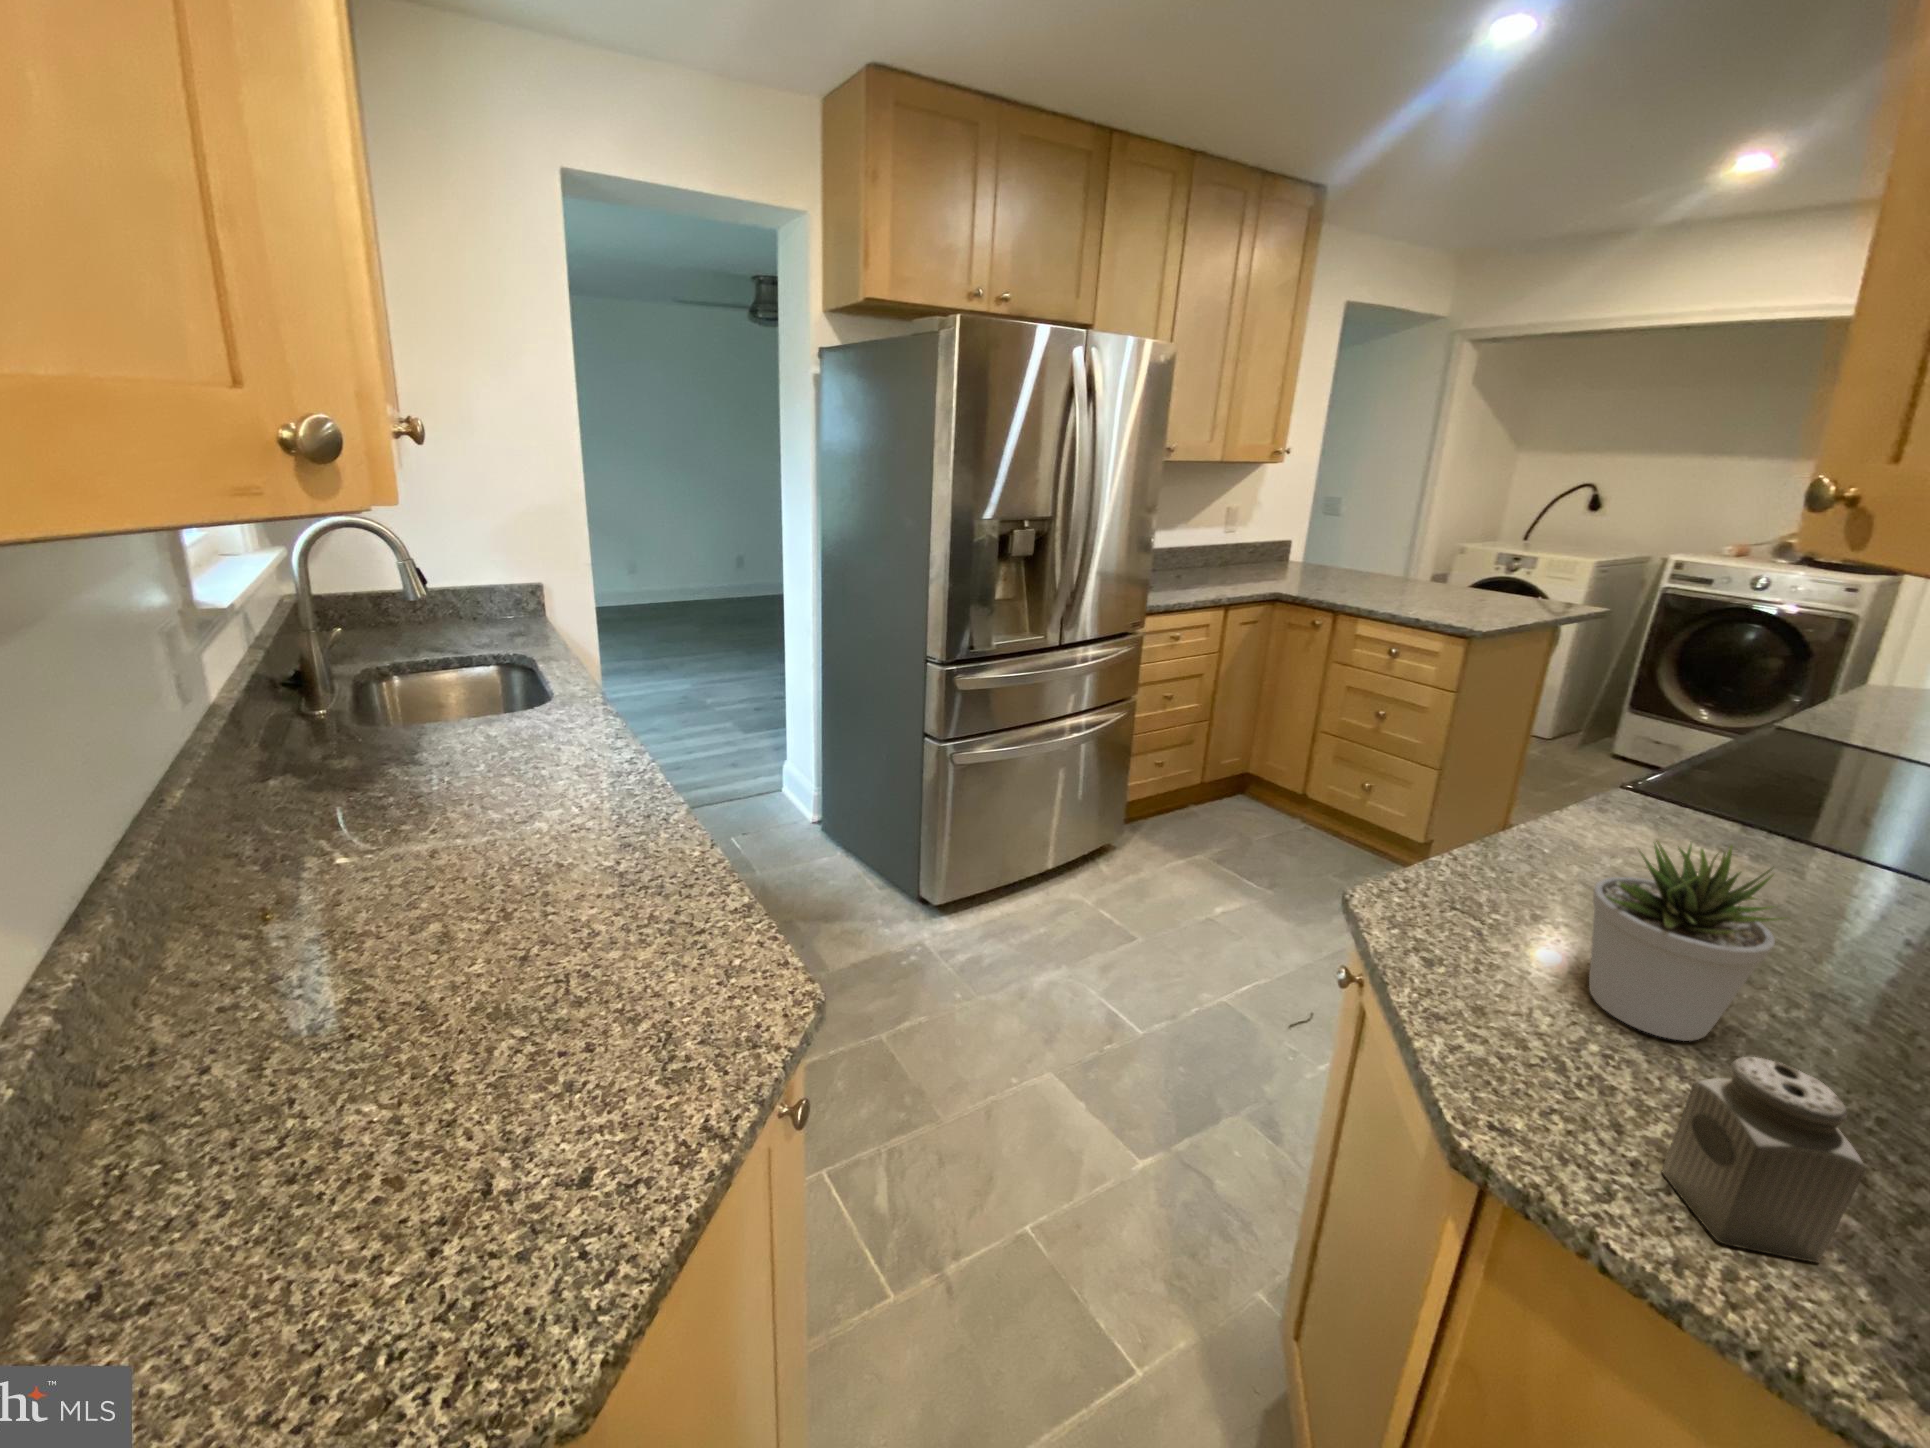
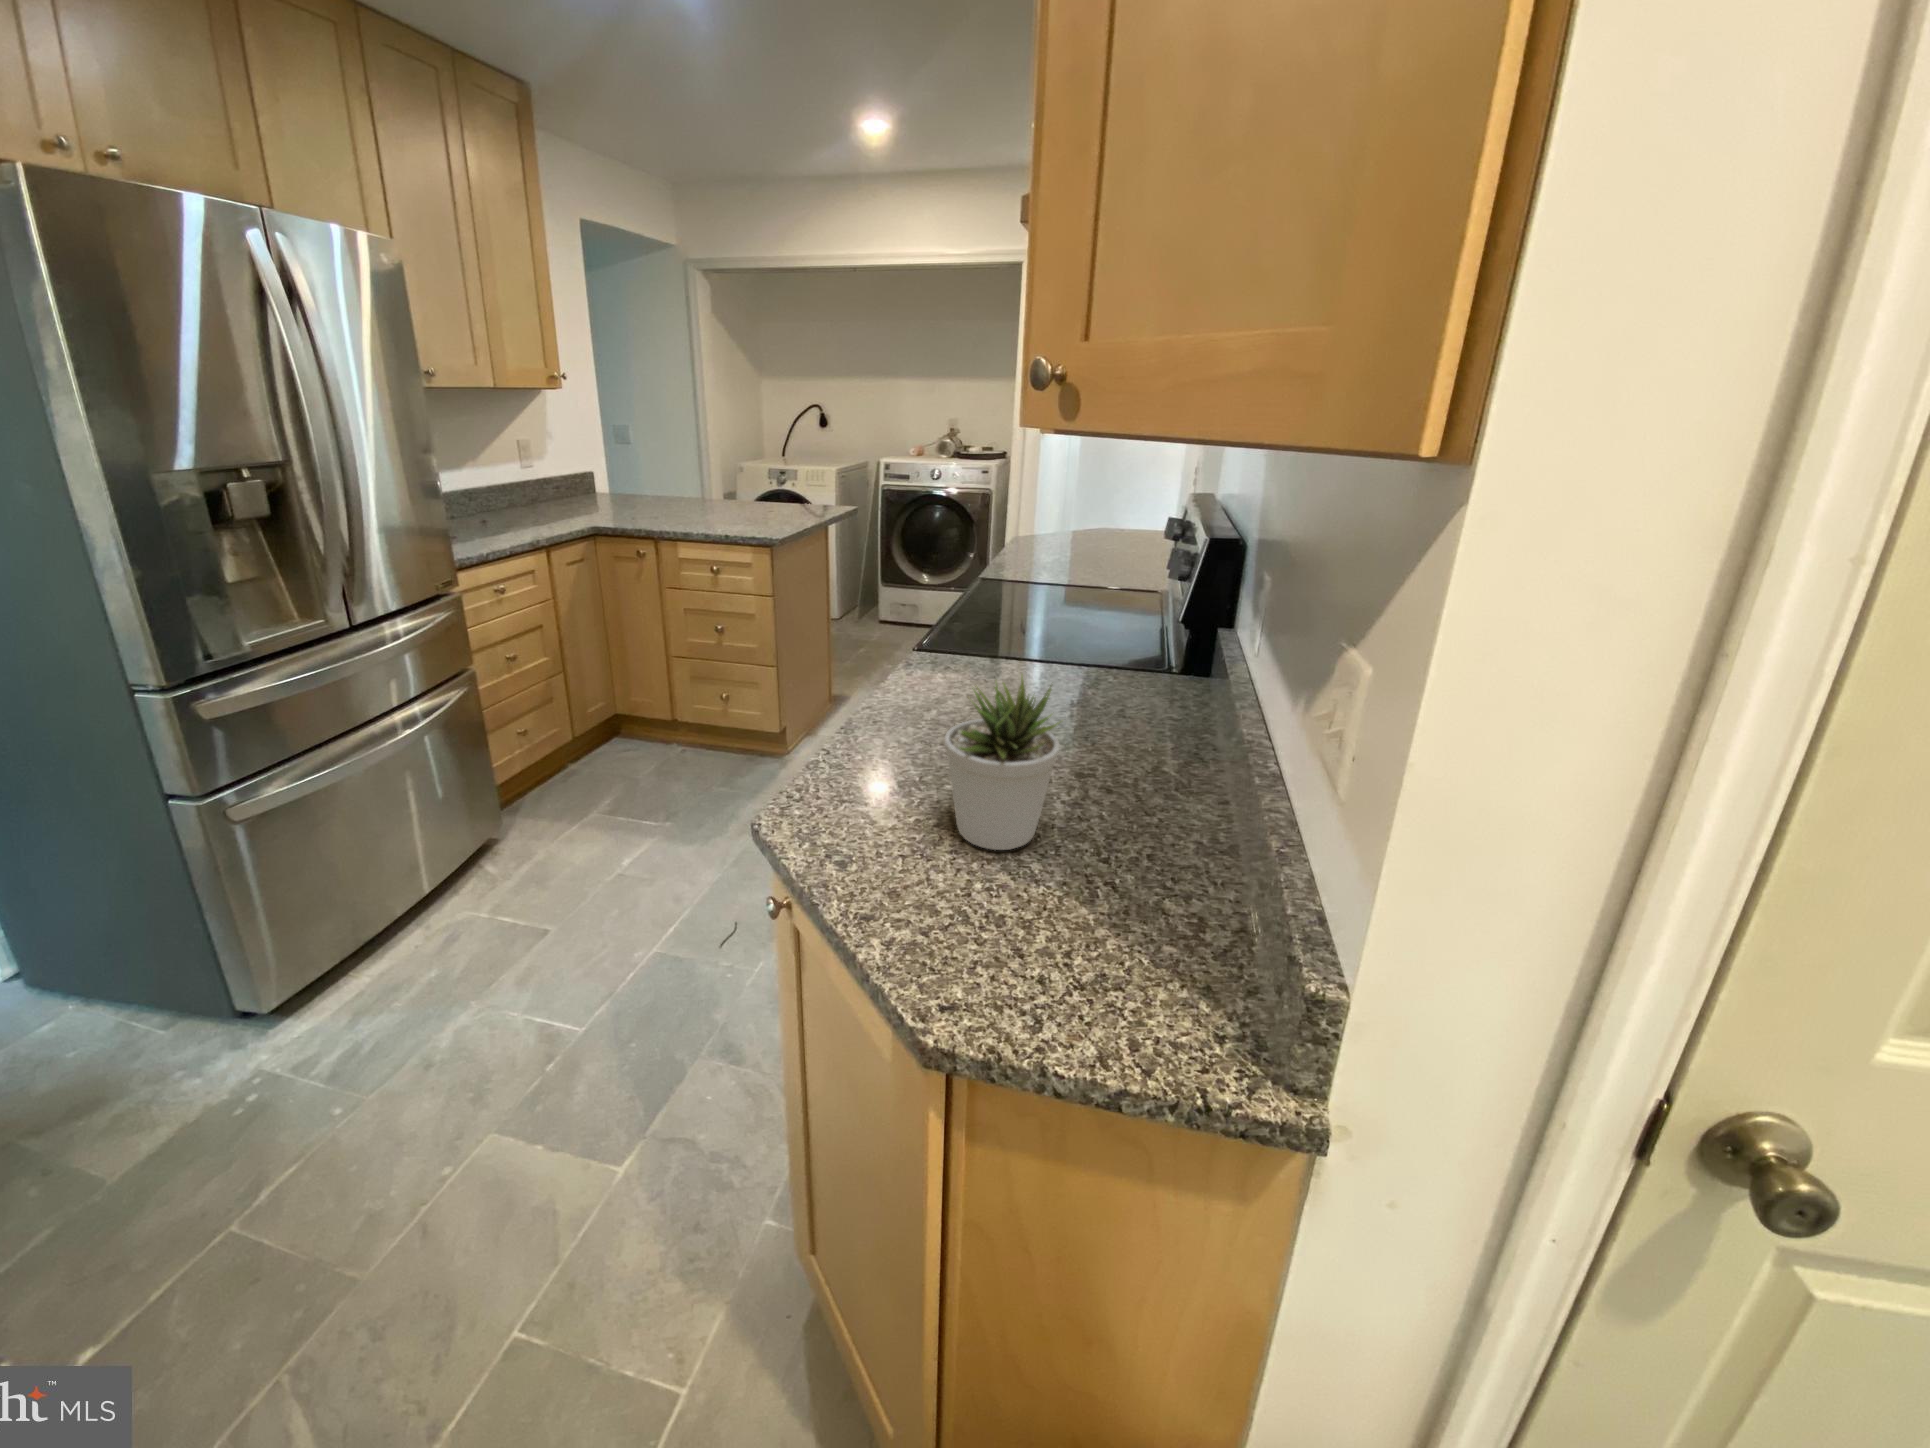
salt shaker: present [1662,1057,1865,1263] -> none [1058,847,1171,1015]

